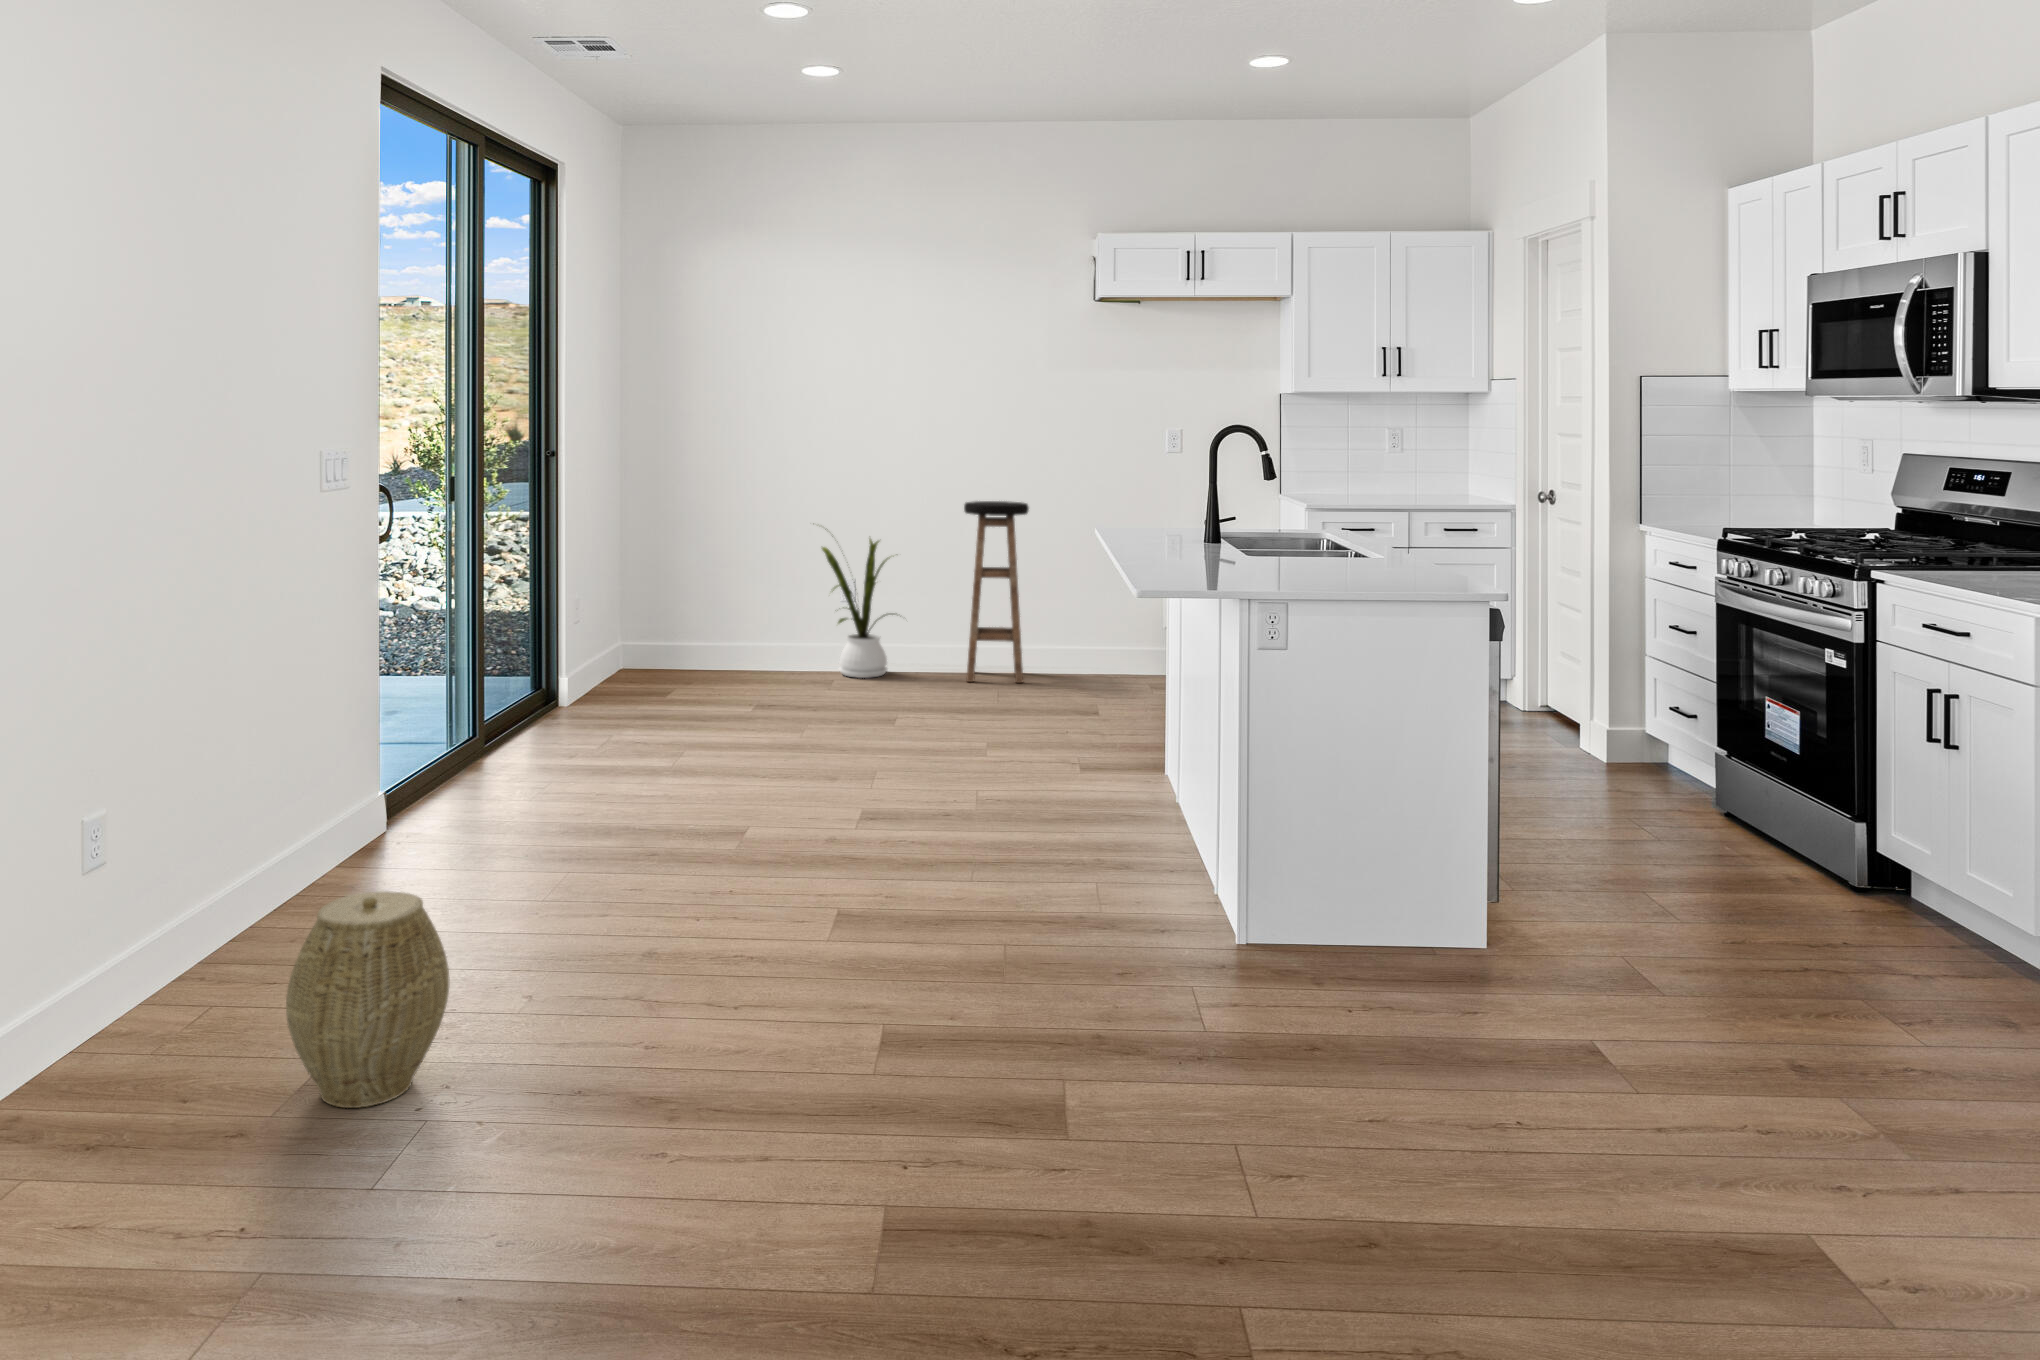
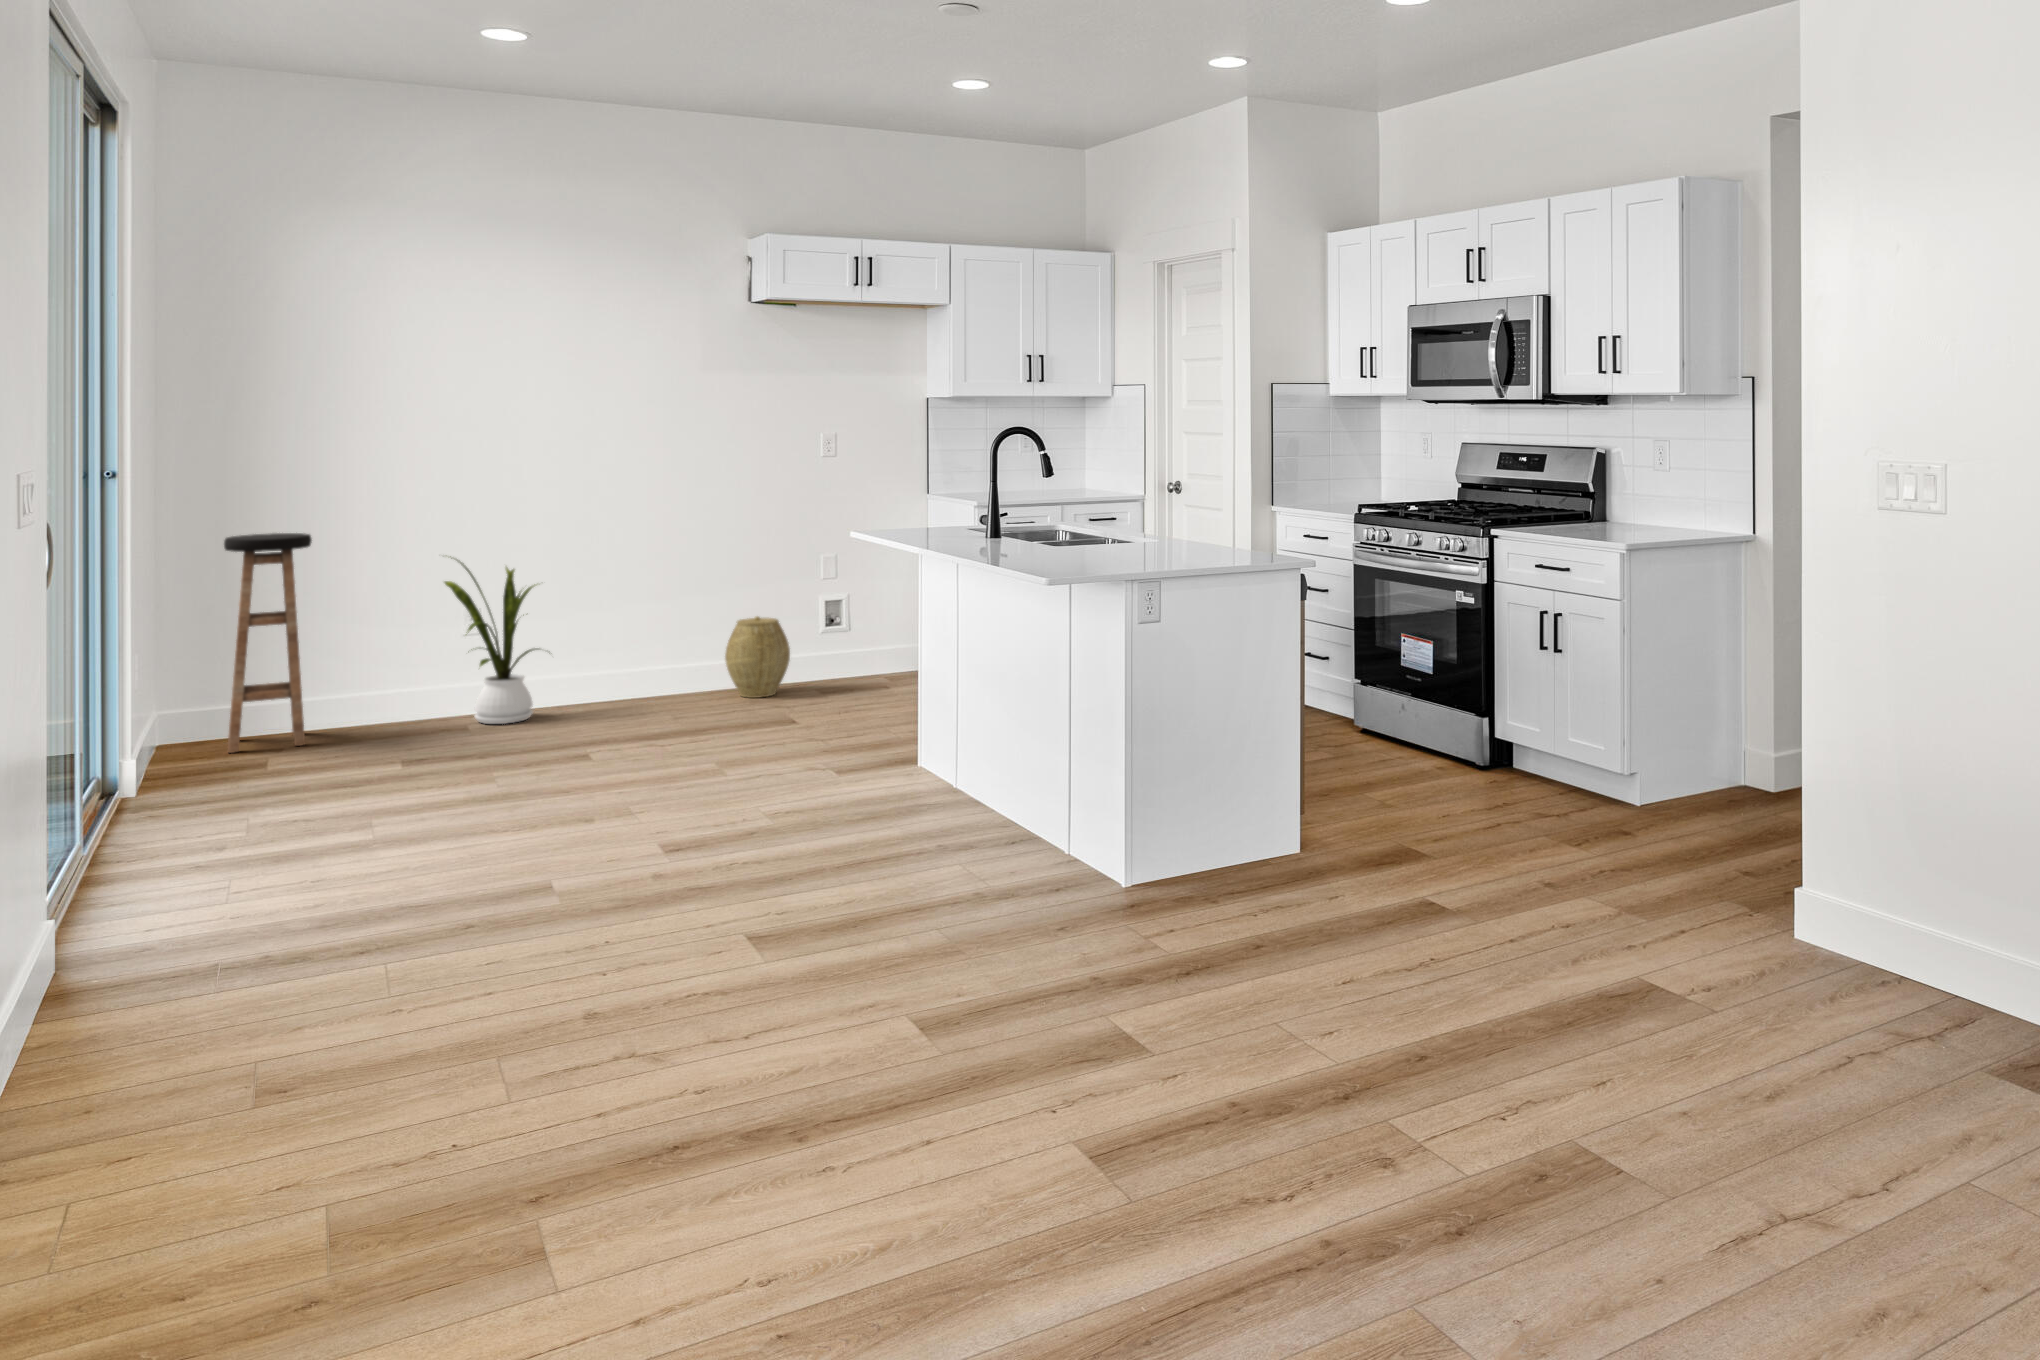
bar stool: present [964,501,1029,683] -> present [224,533,312,753]
woven basket: present [286,891,449,1108] -> present [725,616,790,698]

